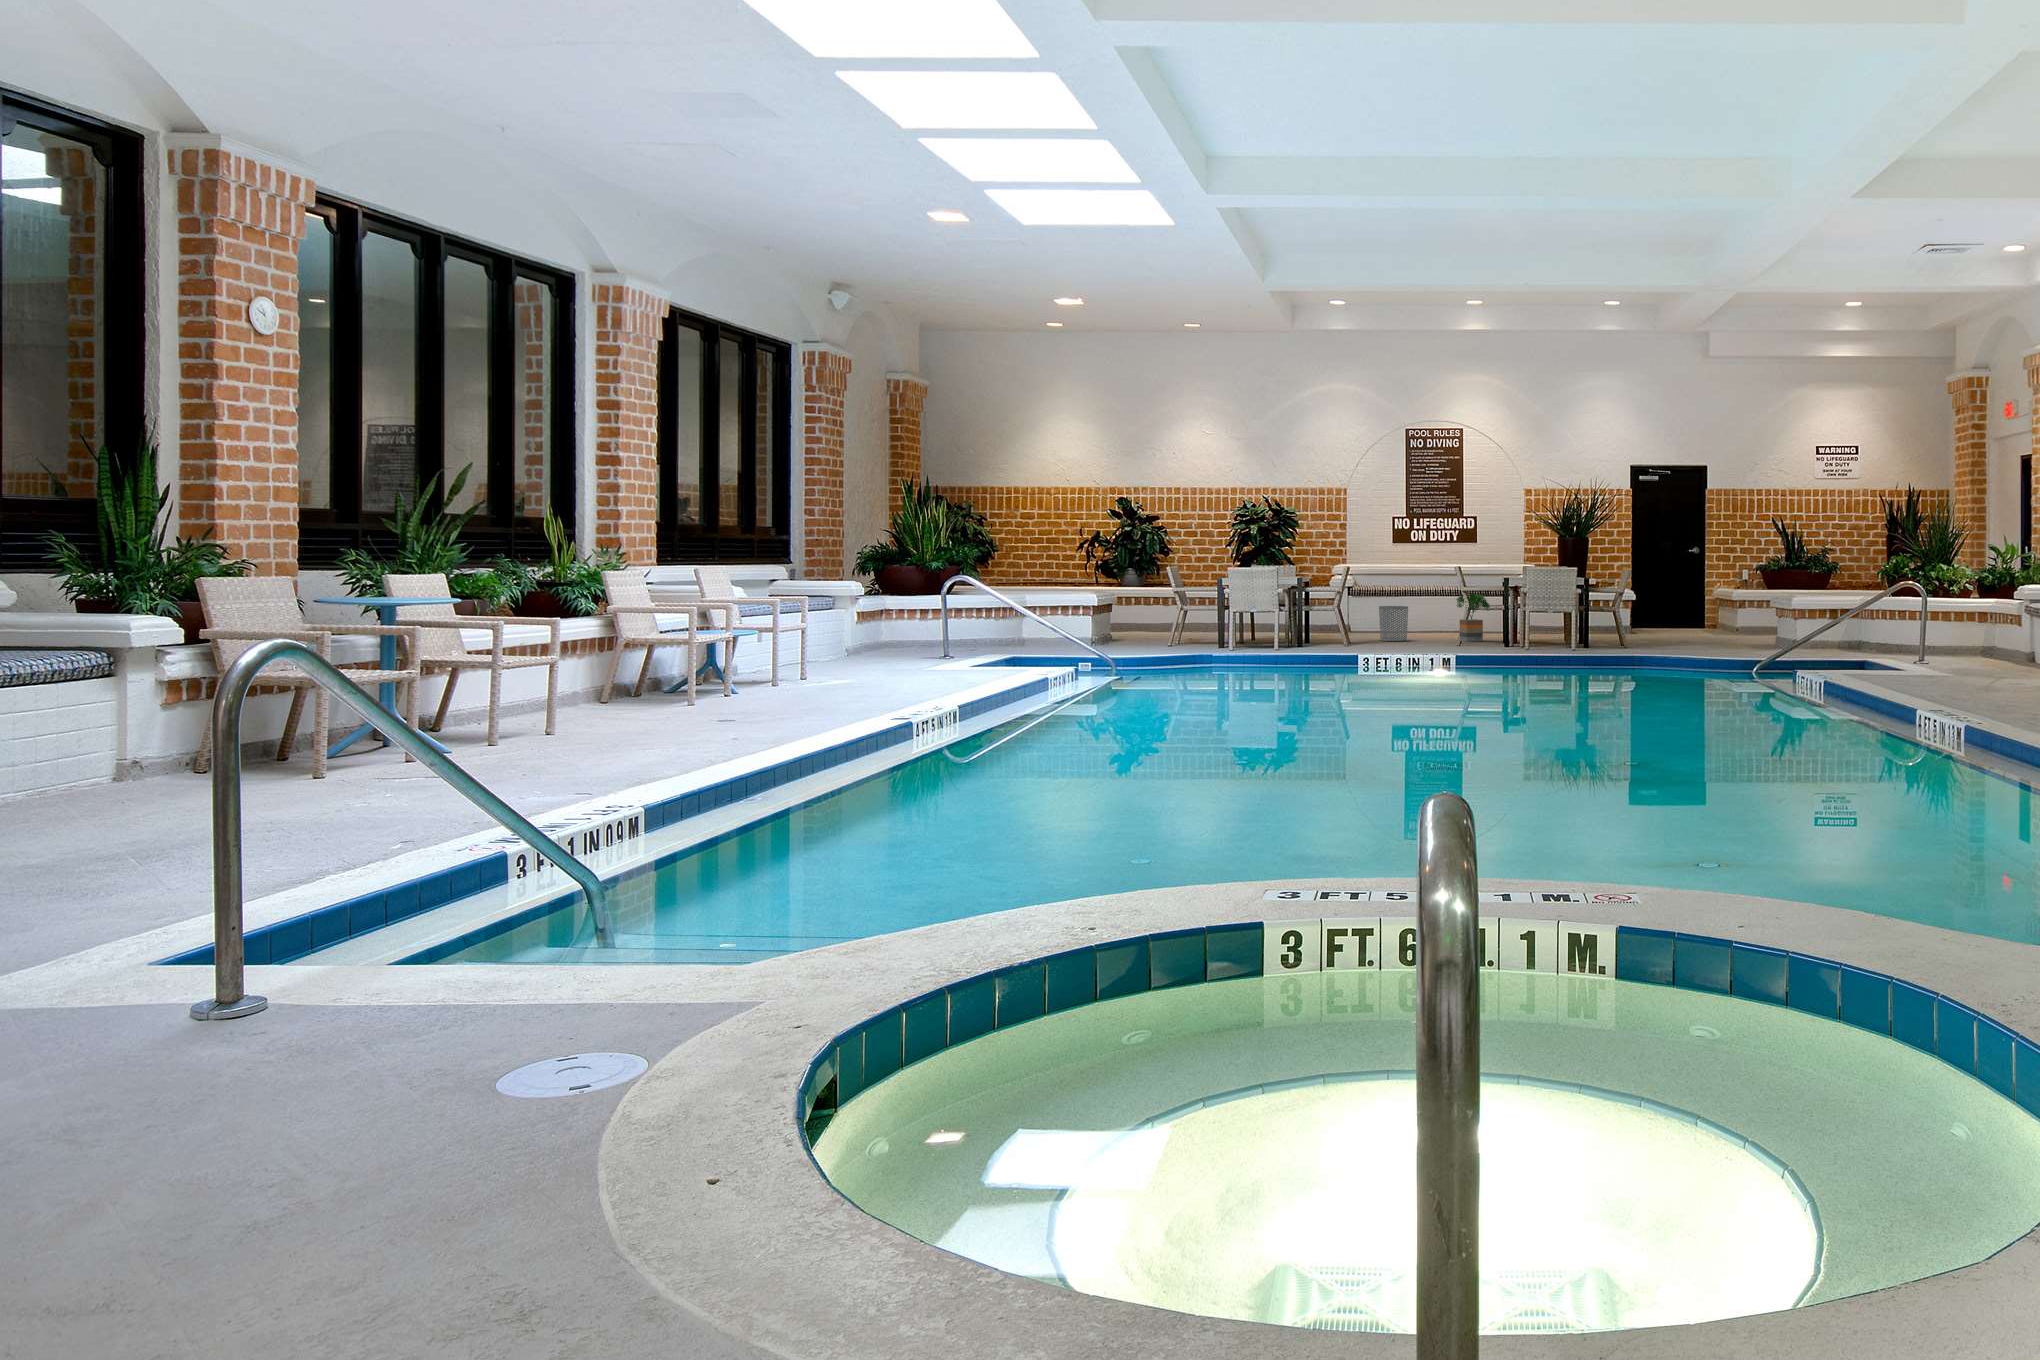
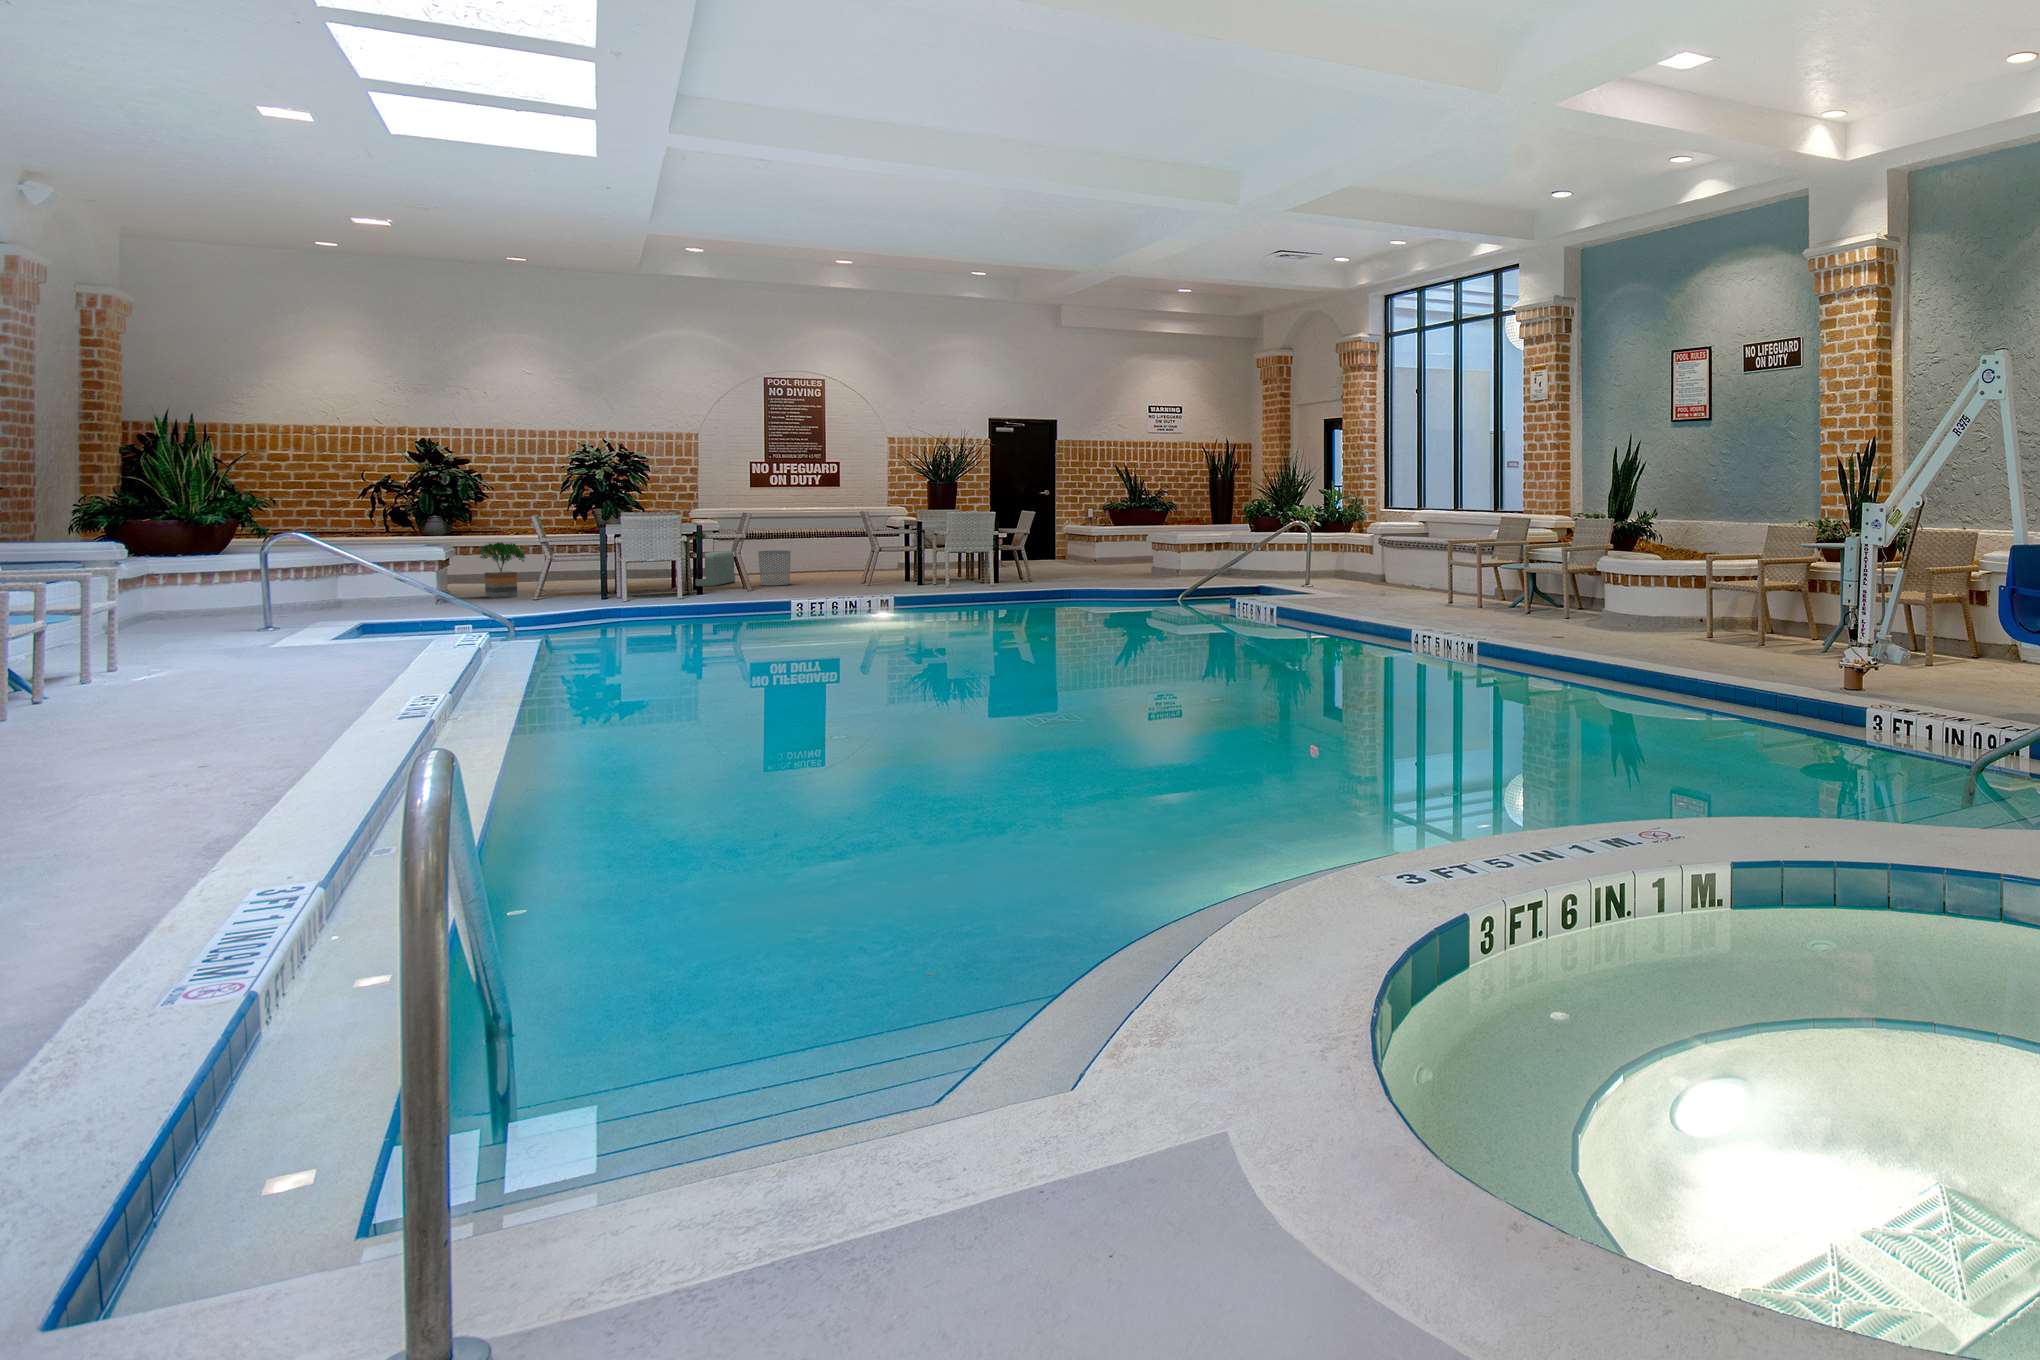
potted tree: present [1456,594,1490,642] -> present [479,542,525,598]
pouf: none [1324,606,1367,640] -> present [695,551,735,586]

